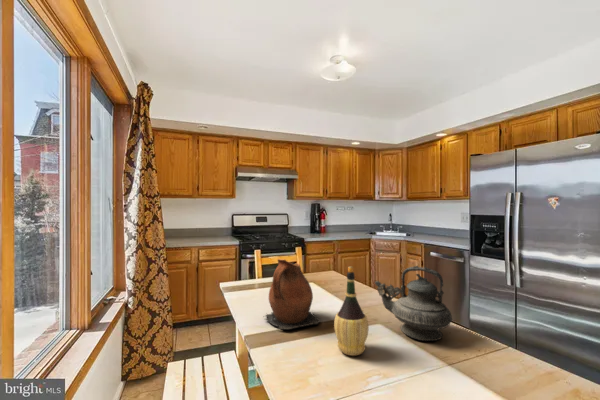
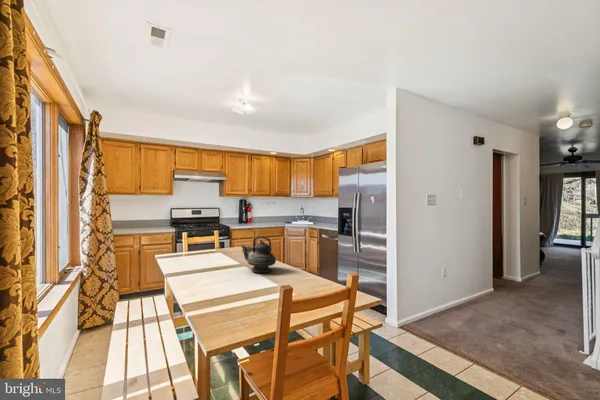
ceramic pitcher: present [266,259,321,329] -> none [176,234,210,271]
wine bottle: present [334,267,369,356] -> none [209,235,227,278]

